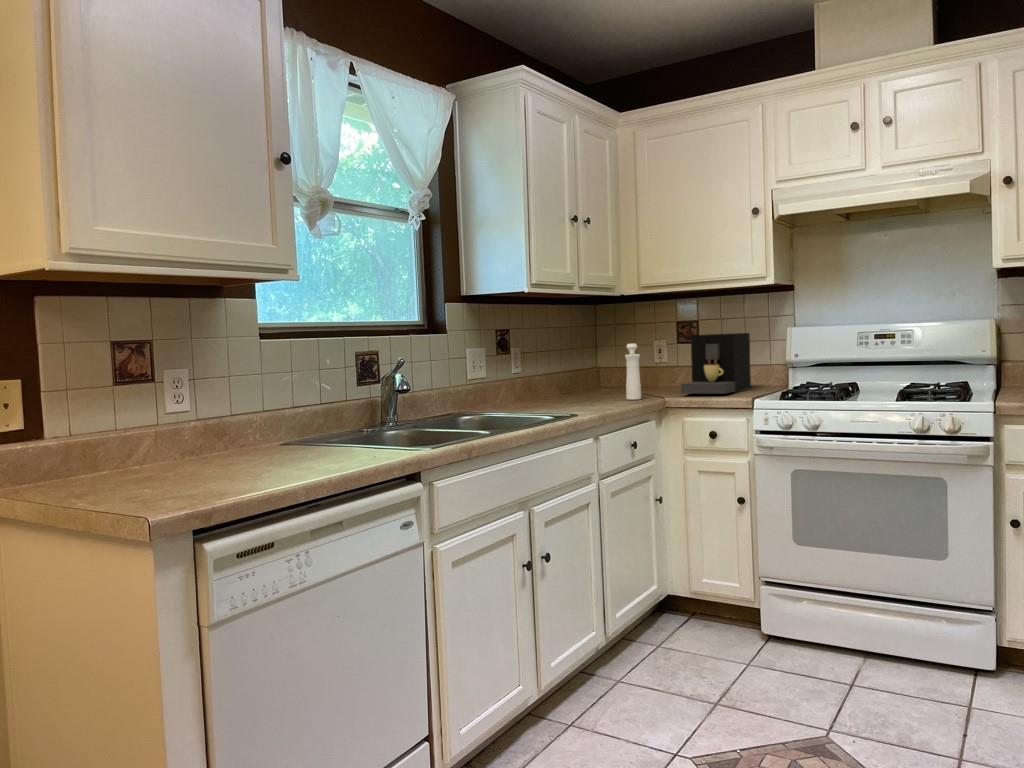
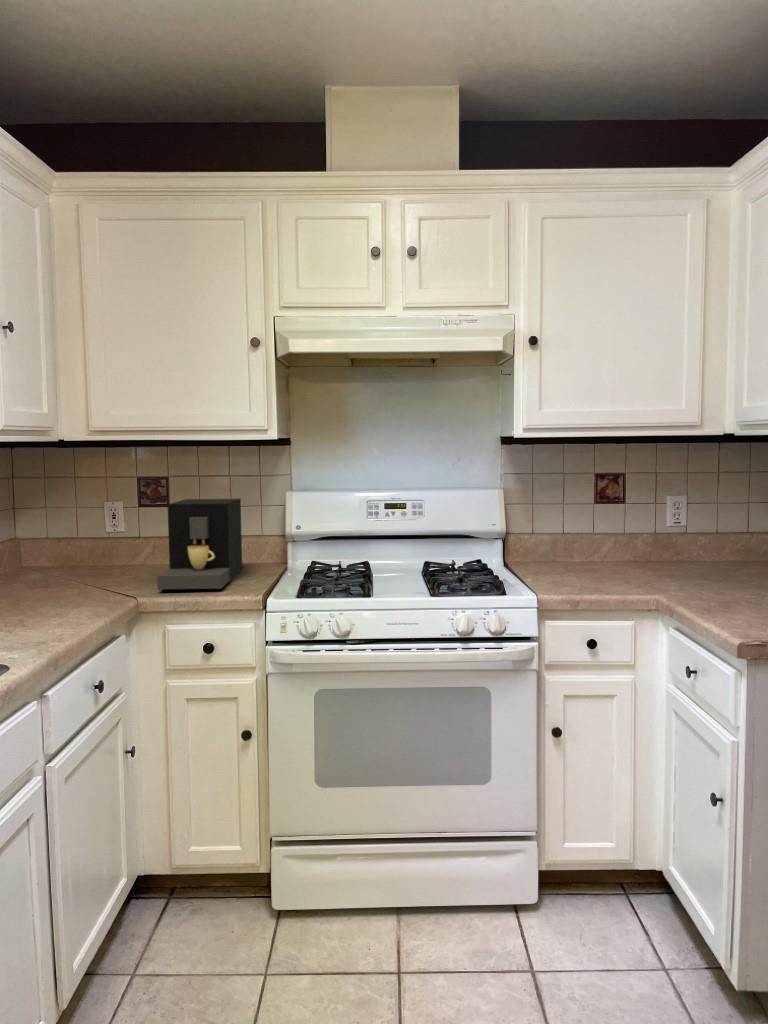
pepper mill: present [625,344,641,400] -> none [71,517,98,606]

